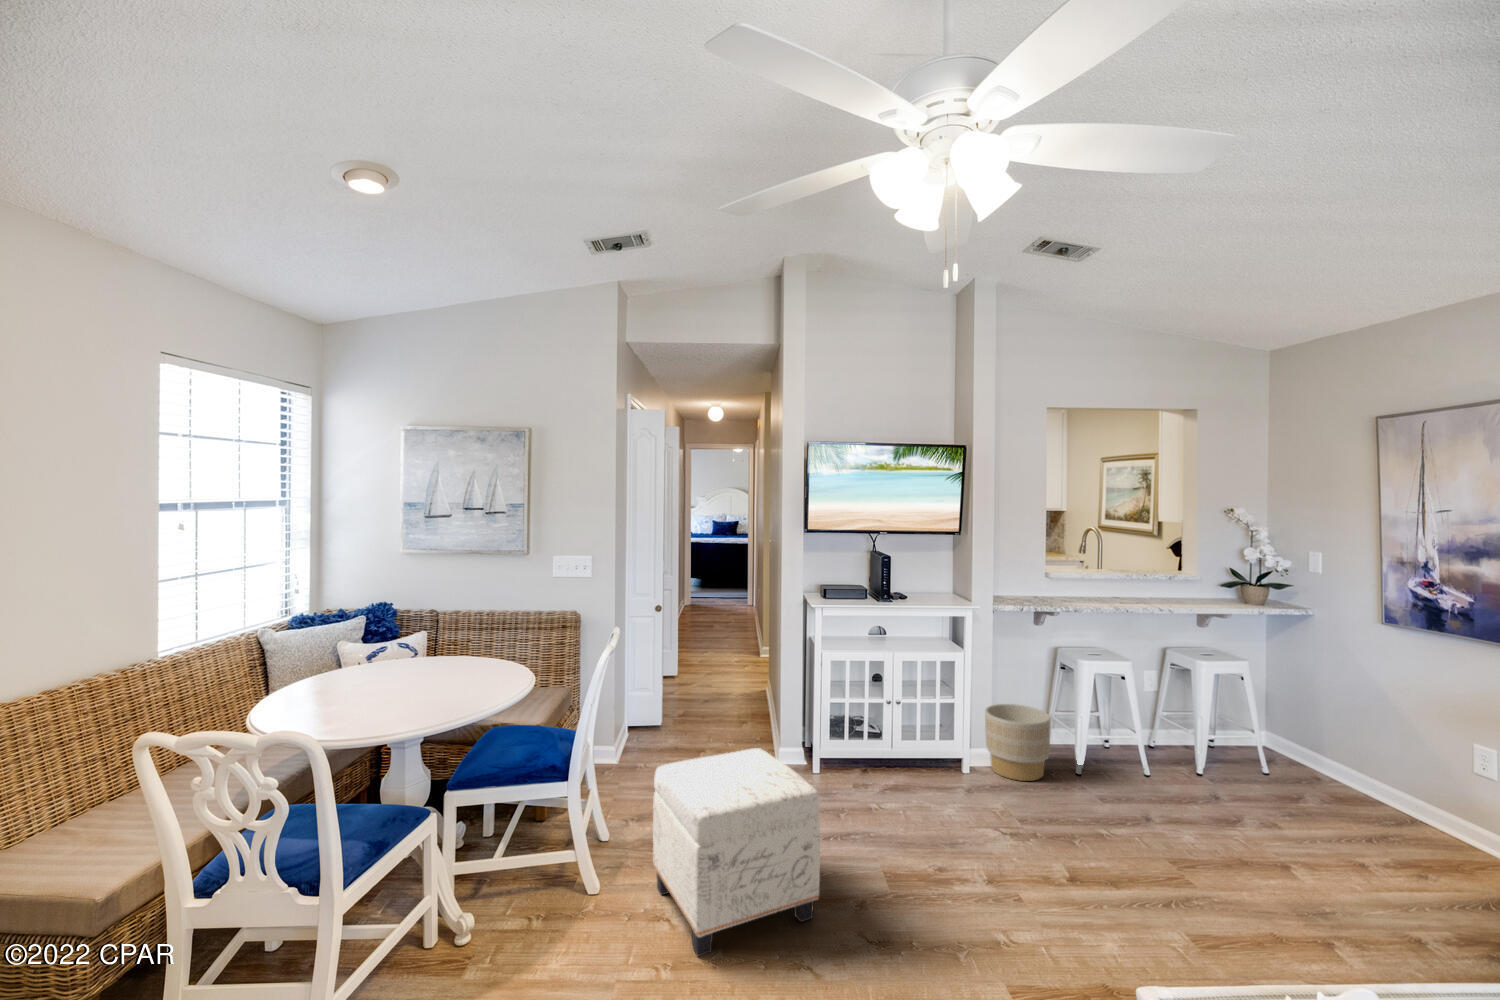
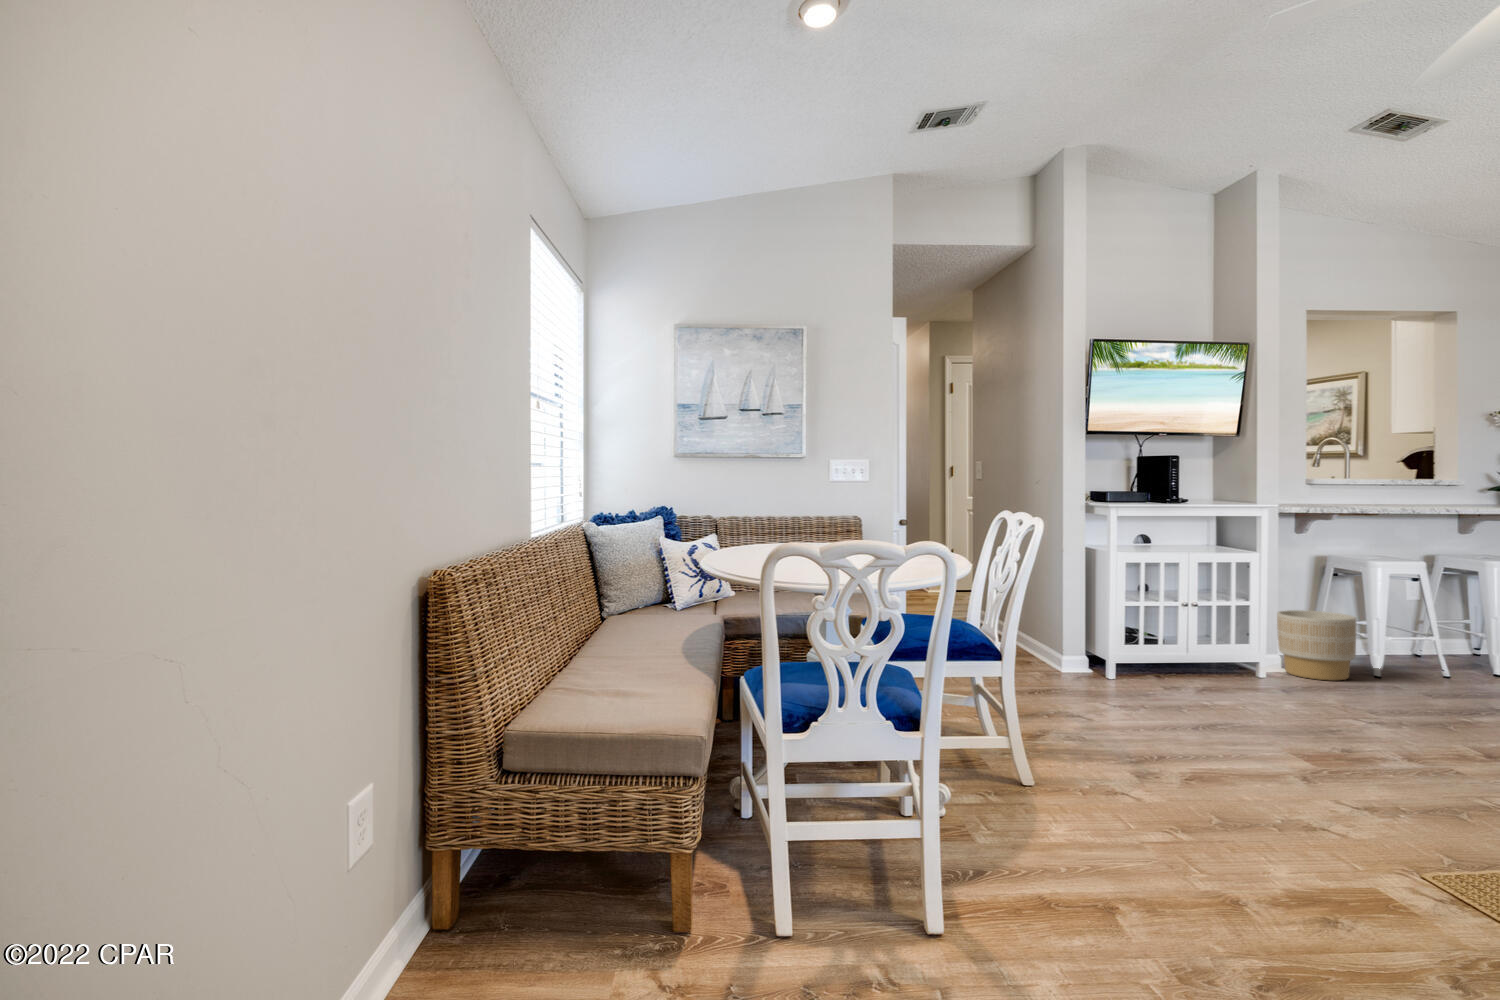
ottoman: present [653,748,820,956] -> none [1062,616,1262,785]

